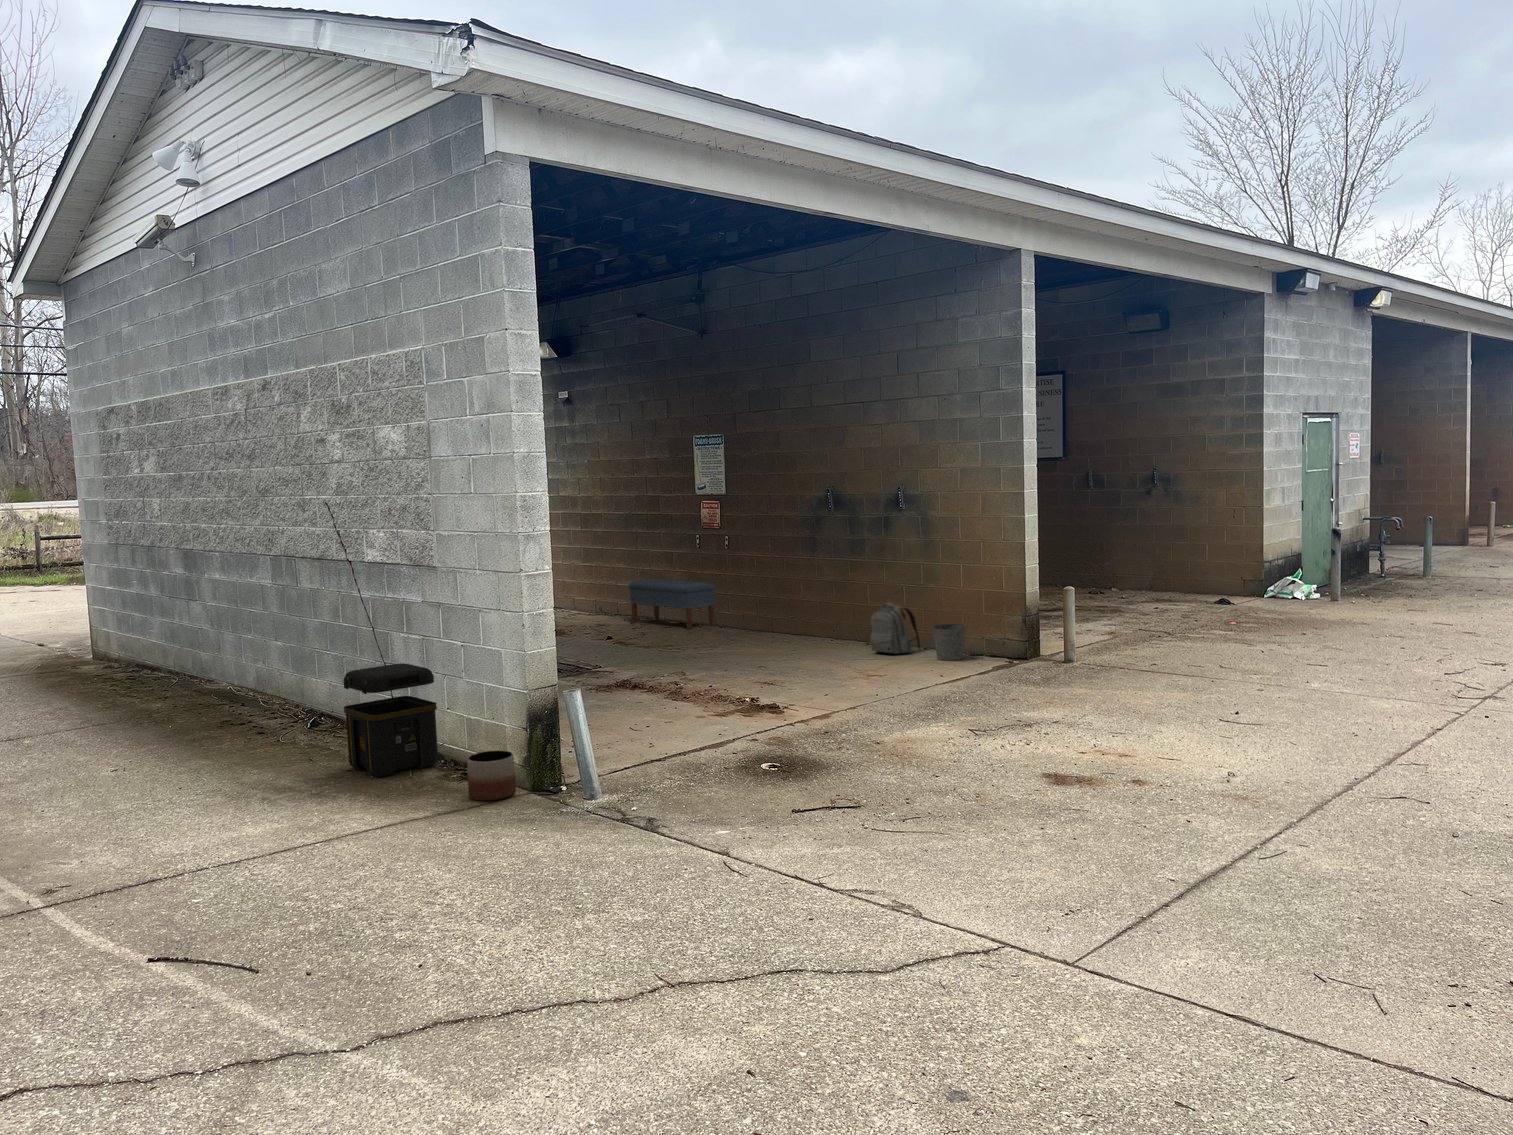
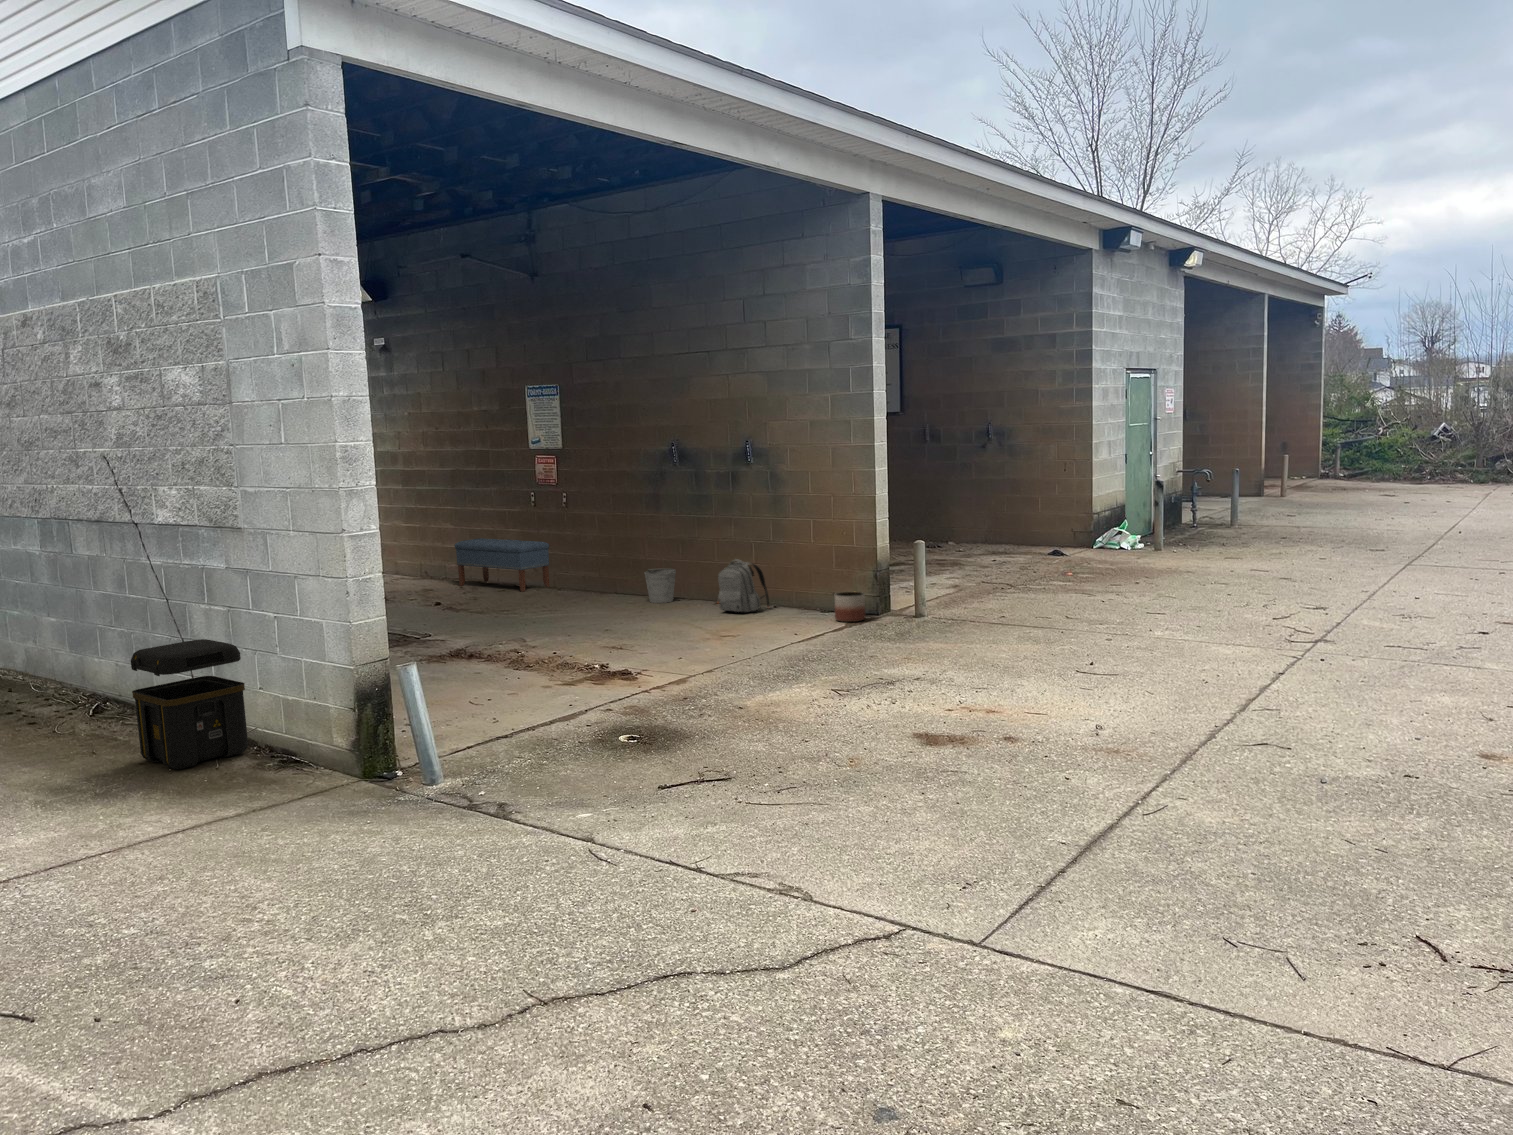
bucket: present [932,624,966,661] -> present [644,569,676,603]
planter: present [467,750,516,801] -> present [835,592,866,622]

